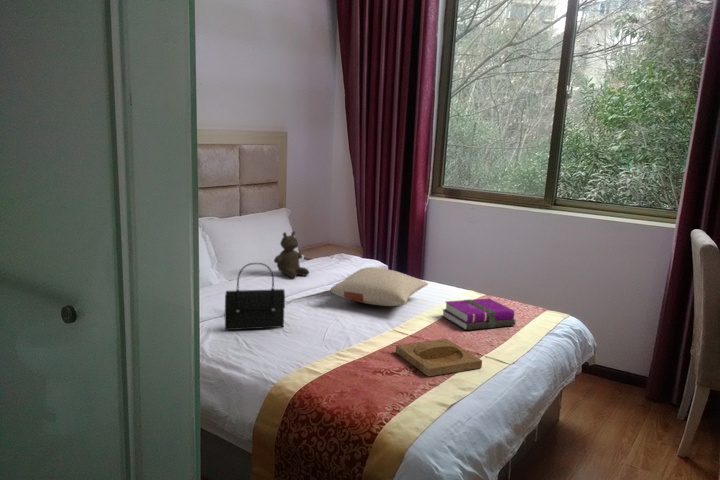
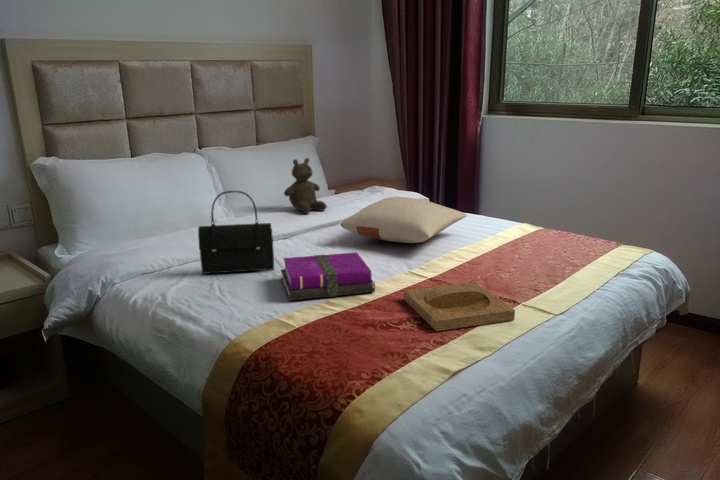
notebook: present [442,299,516,330] -> present [281,252,375,300]

